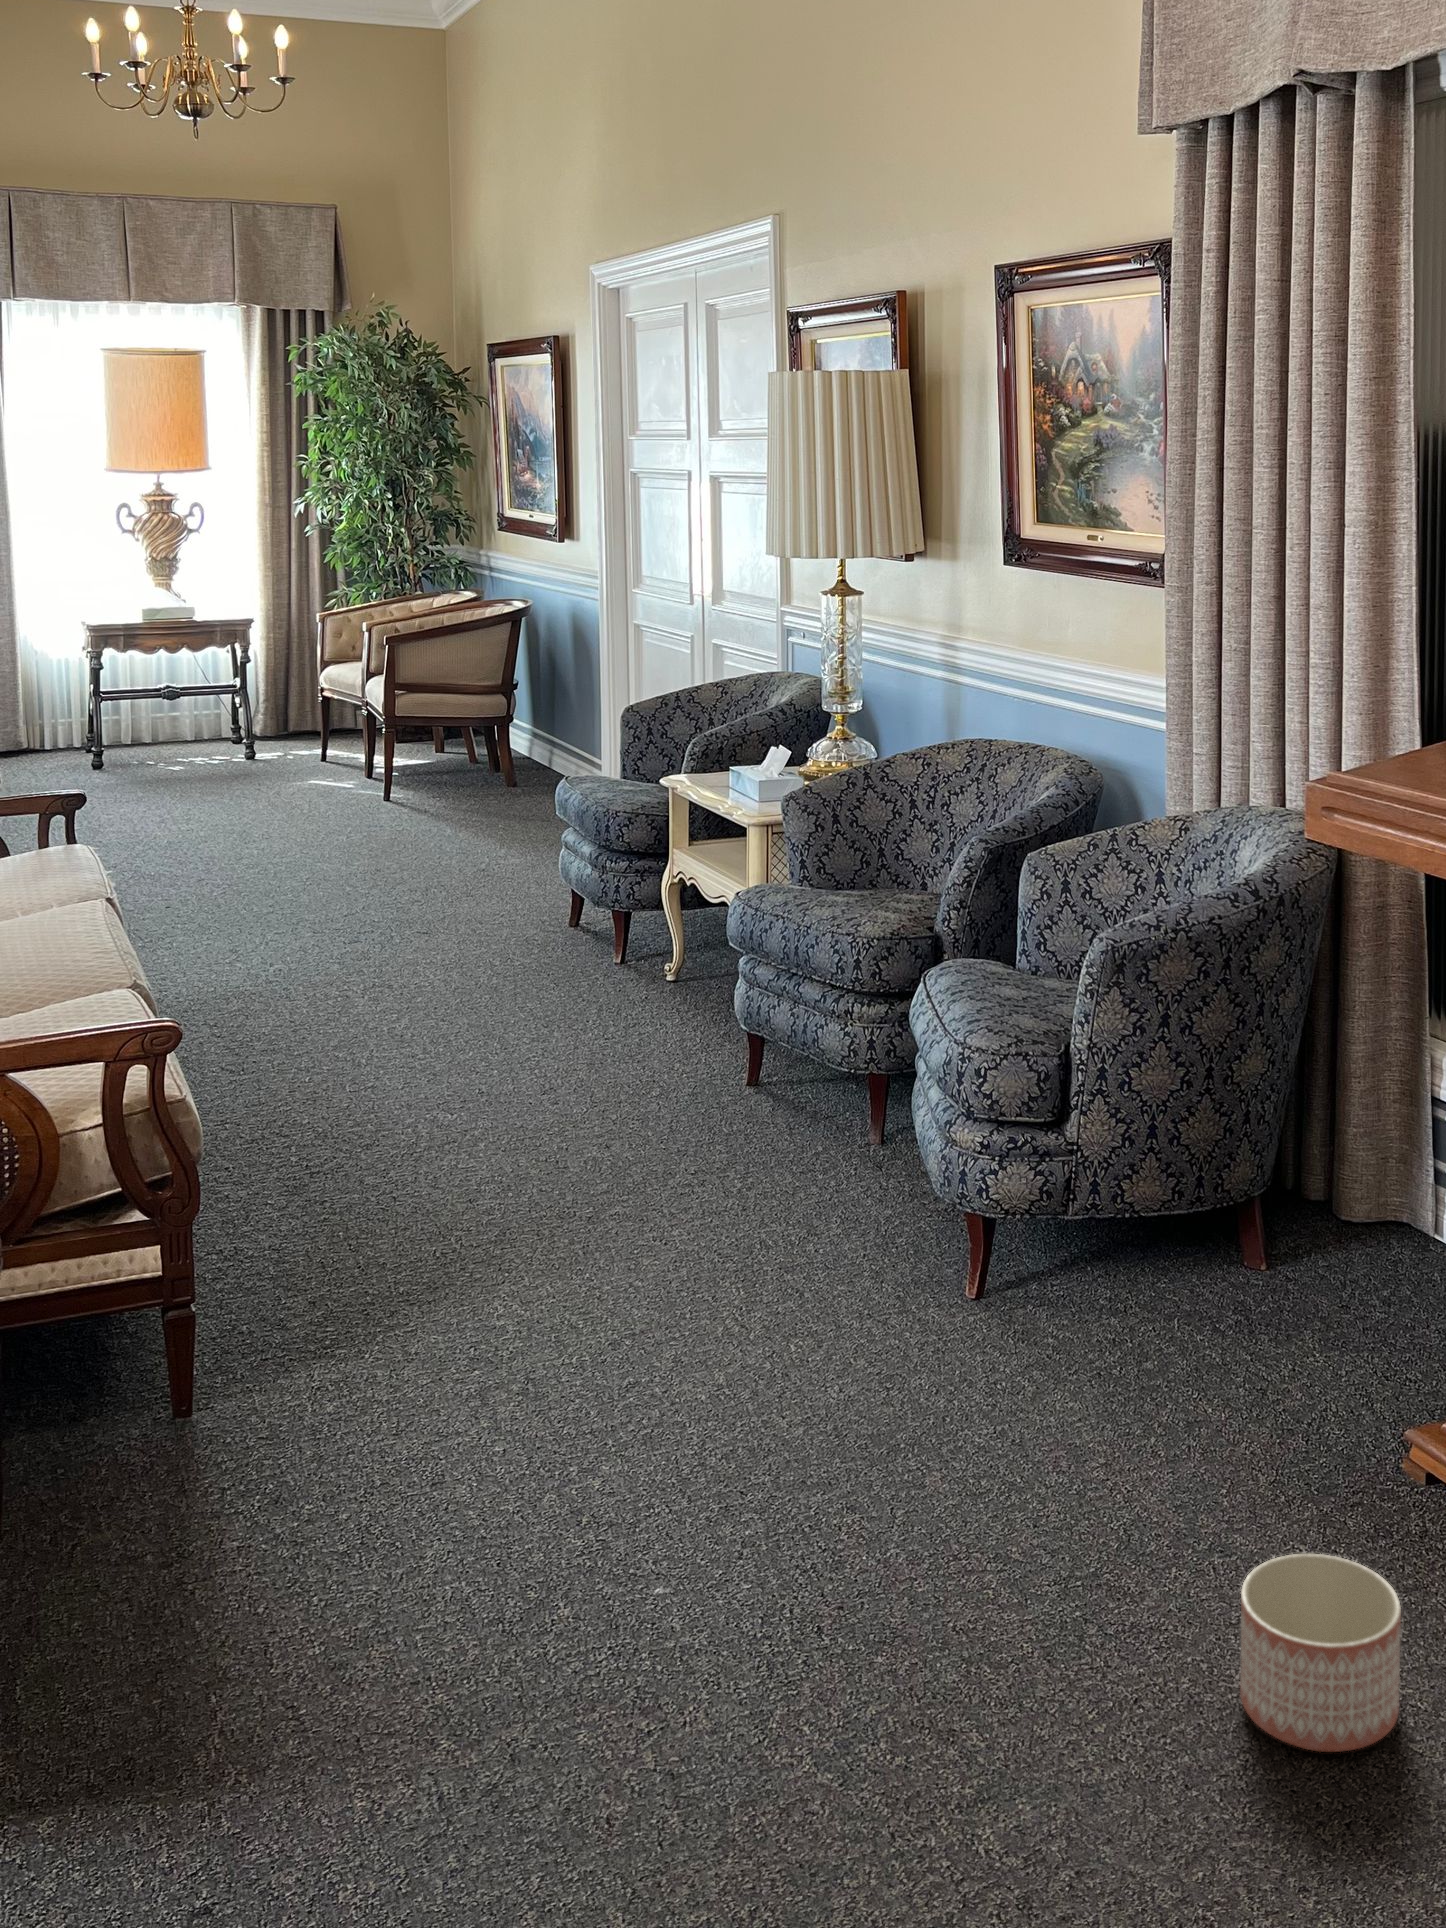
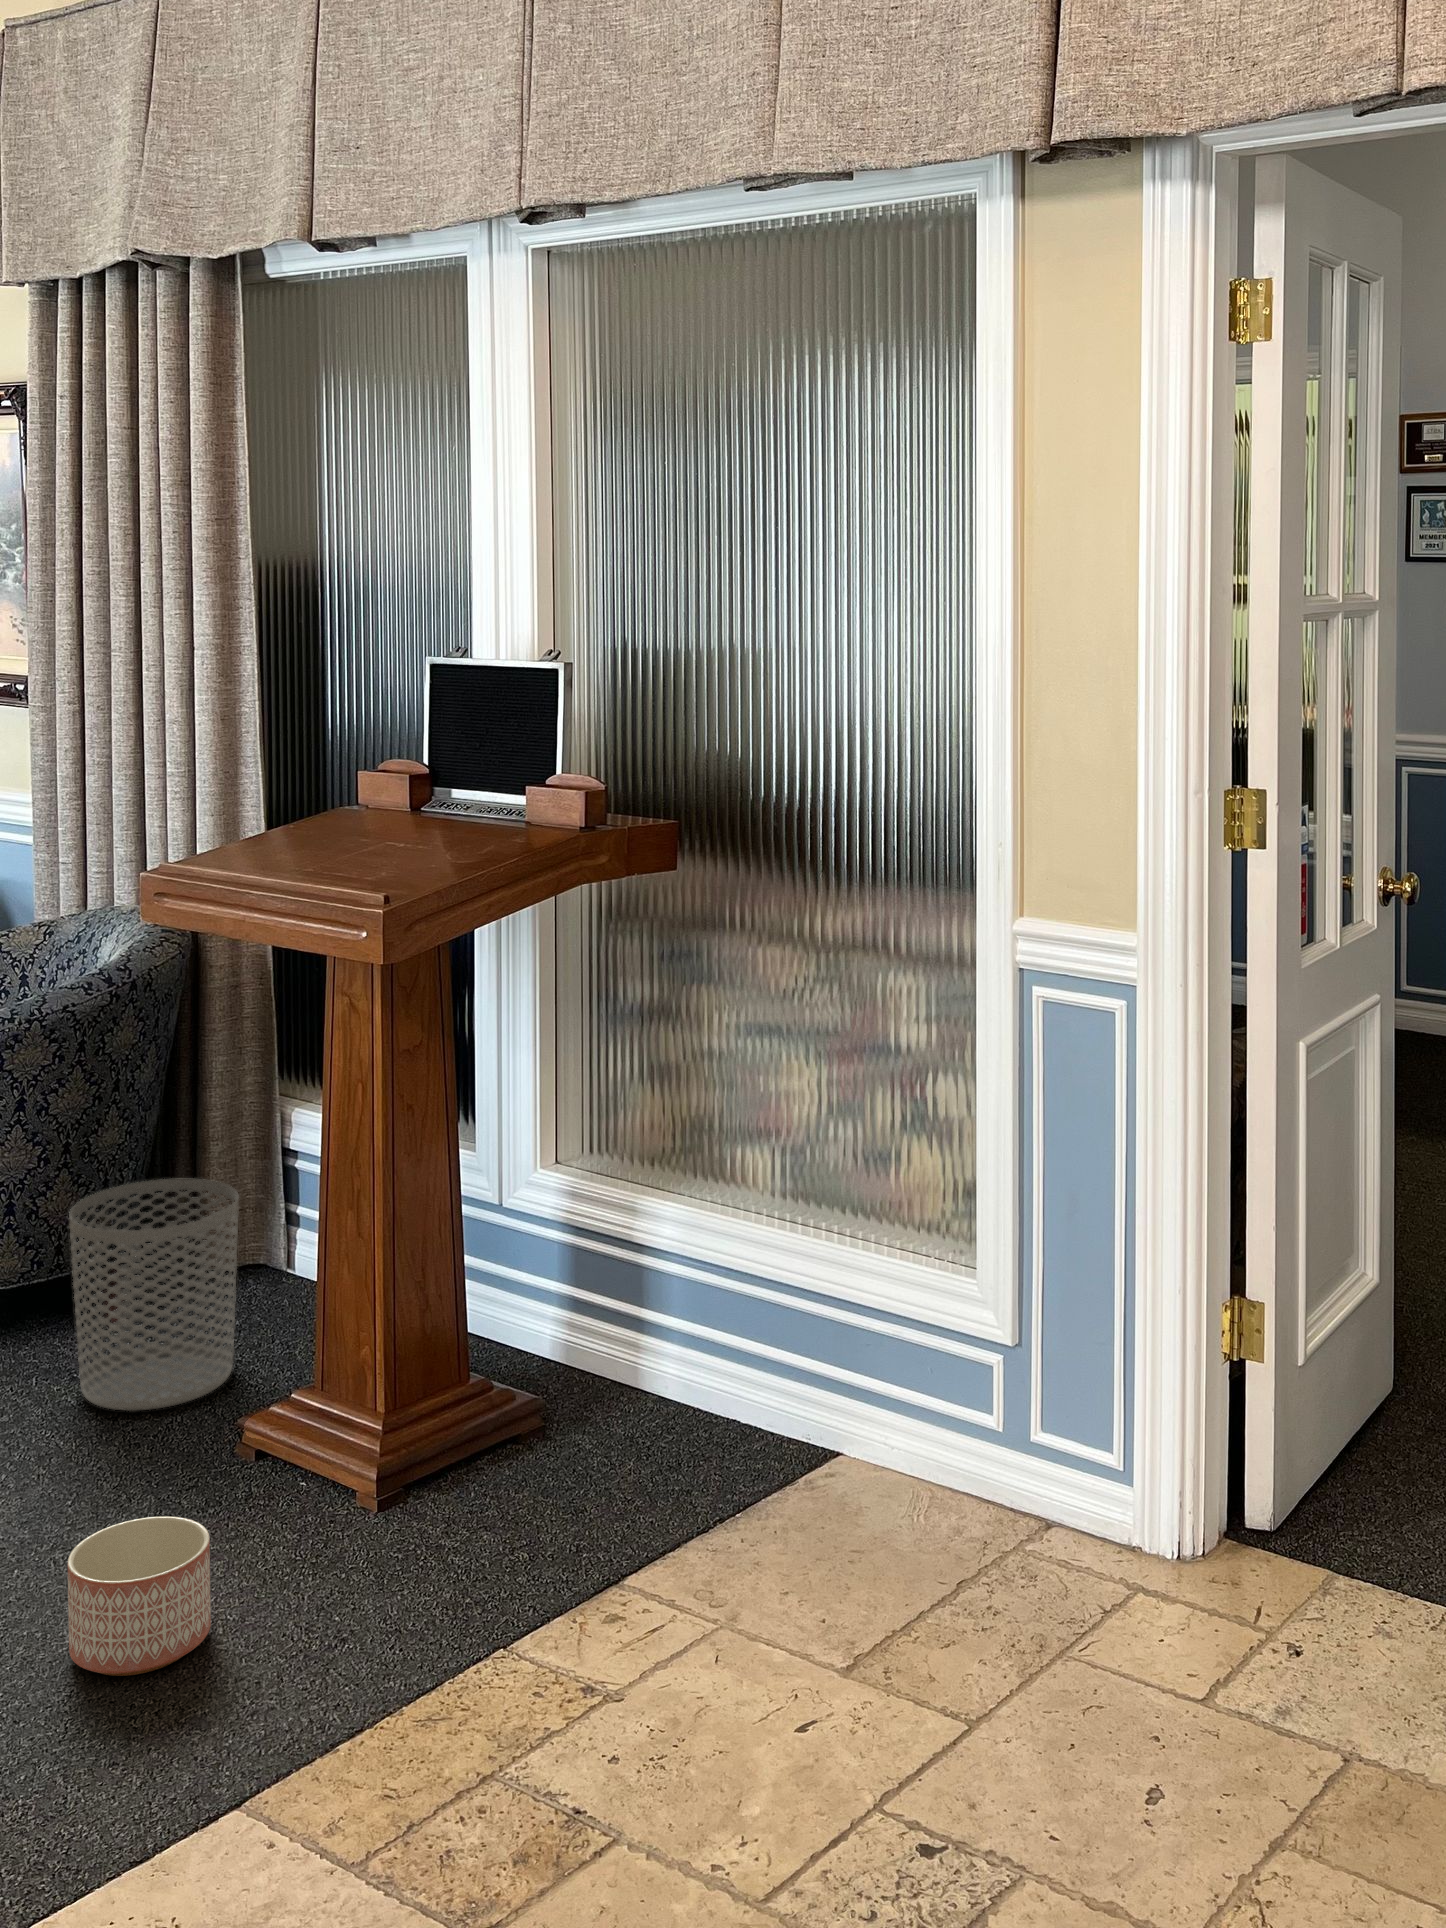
waste bin: none [1215,1120,1394,1383] -> present [69,1179,239,1411]

